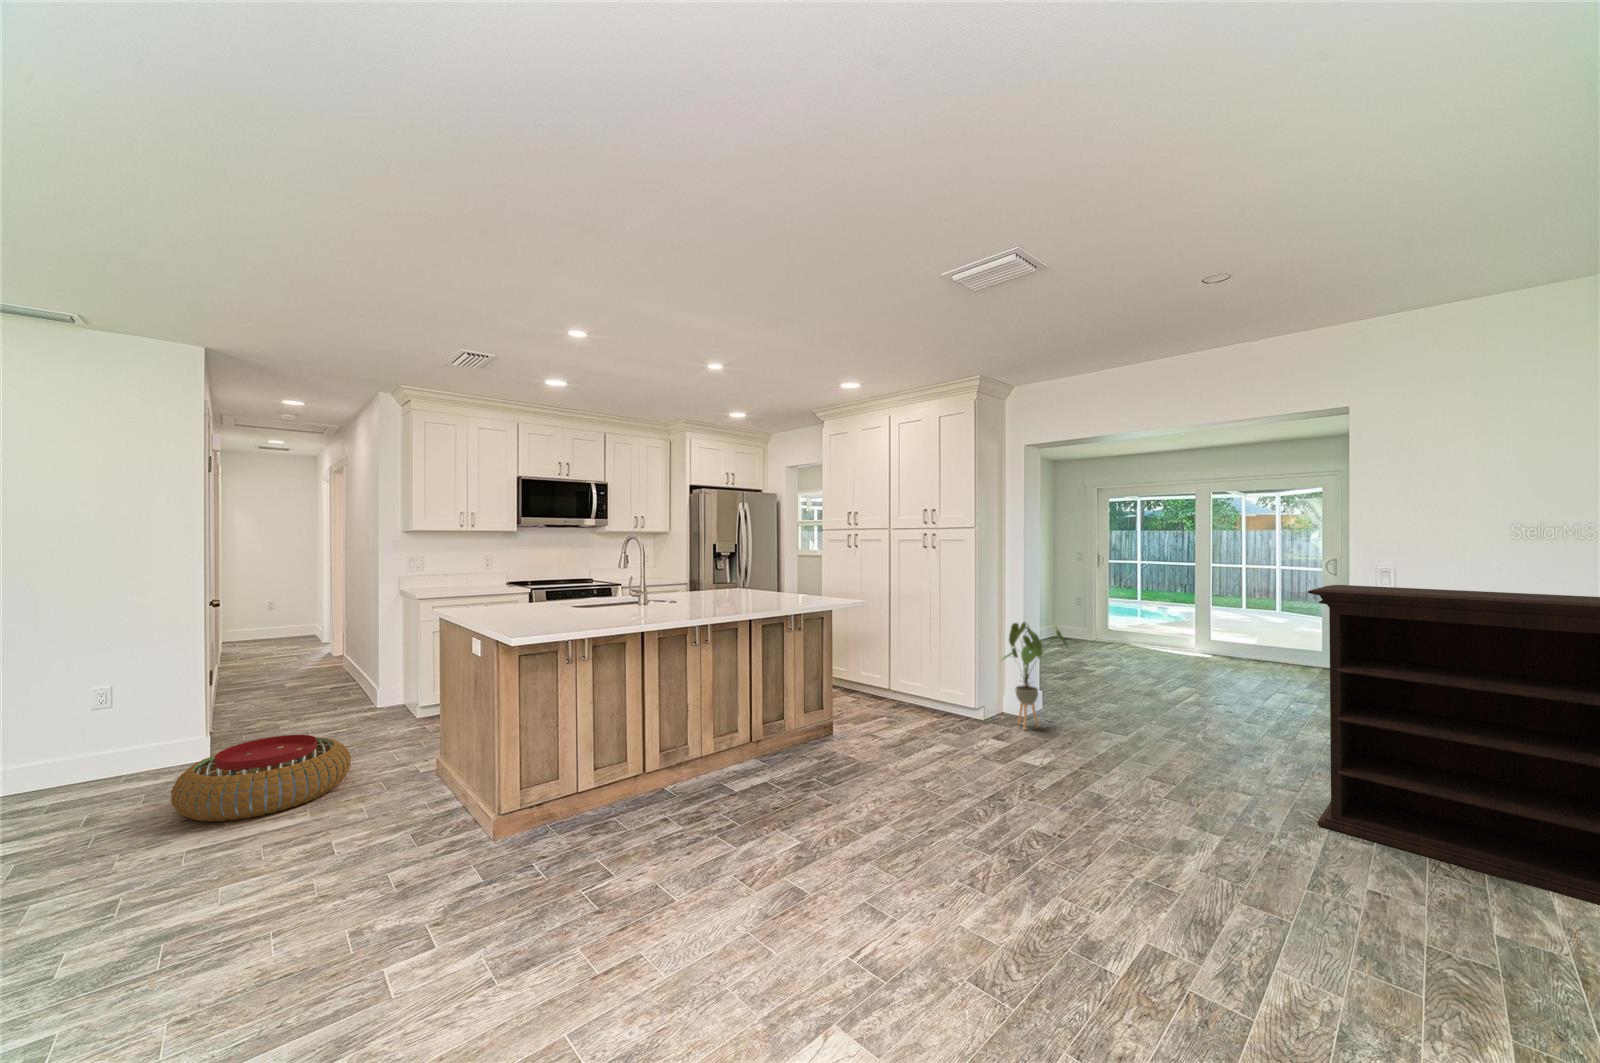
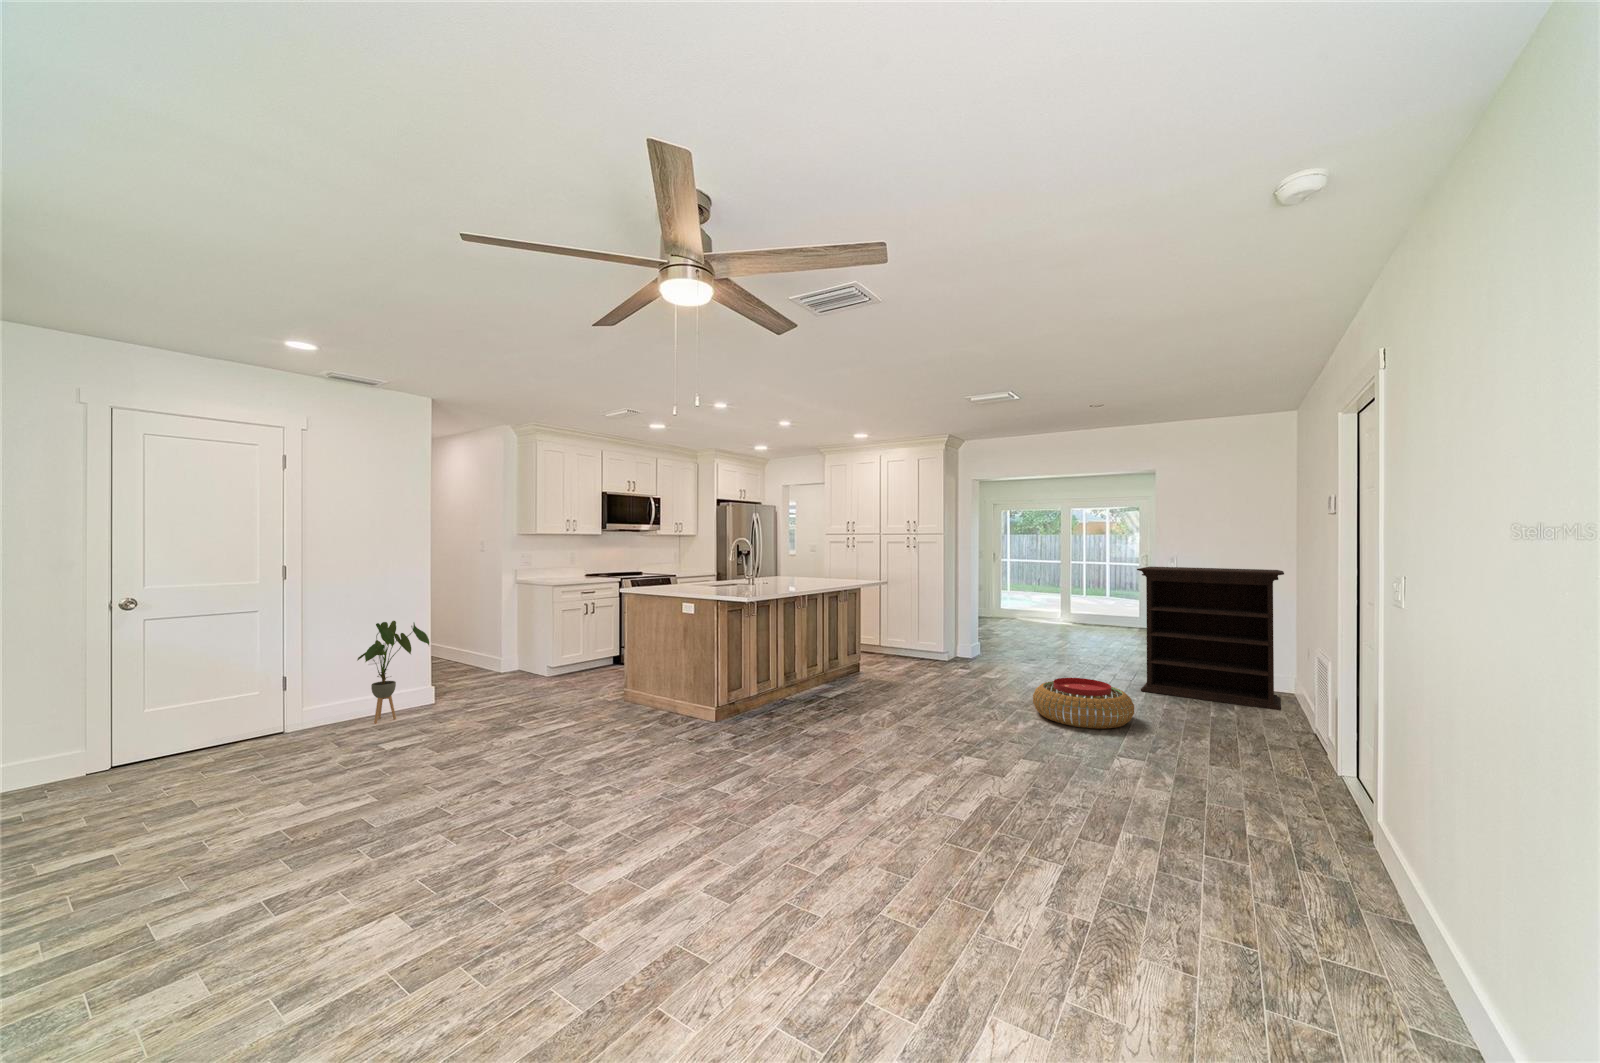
house plant: present [1002,622,1069,730] -> present [357,621,429,723]
pouf: present [171,735,351,822] -> present [1033,678,1134,729]

